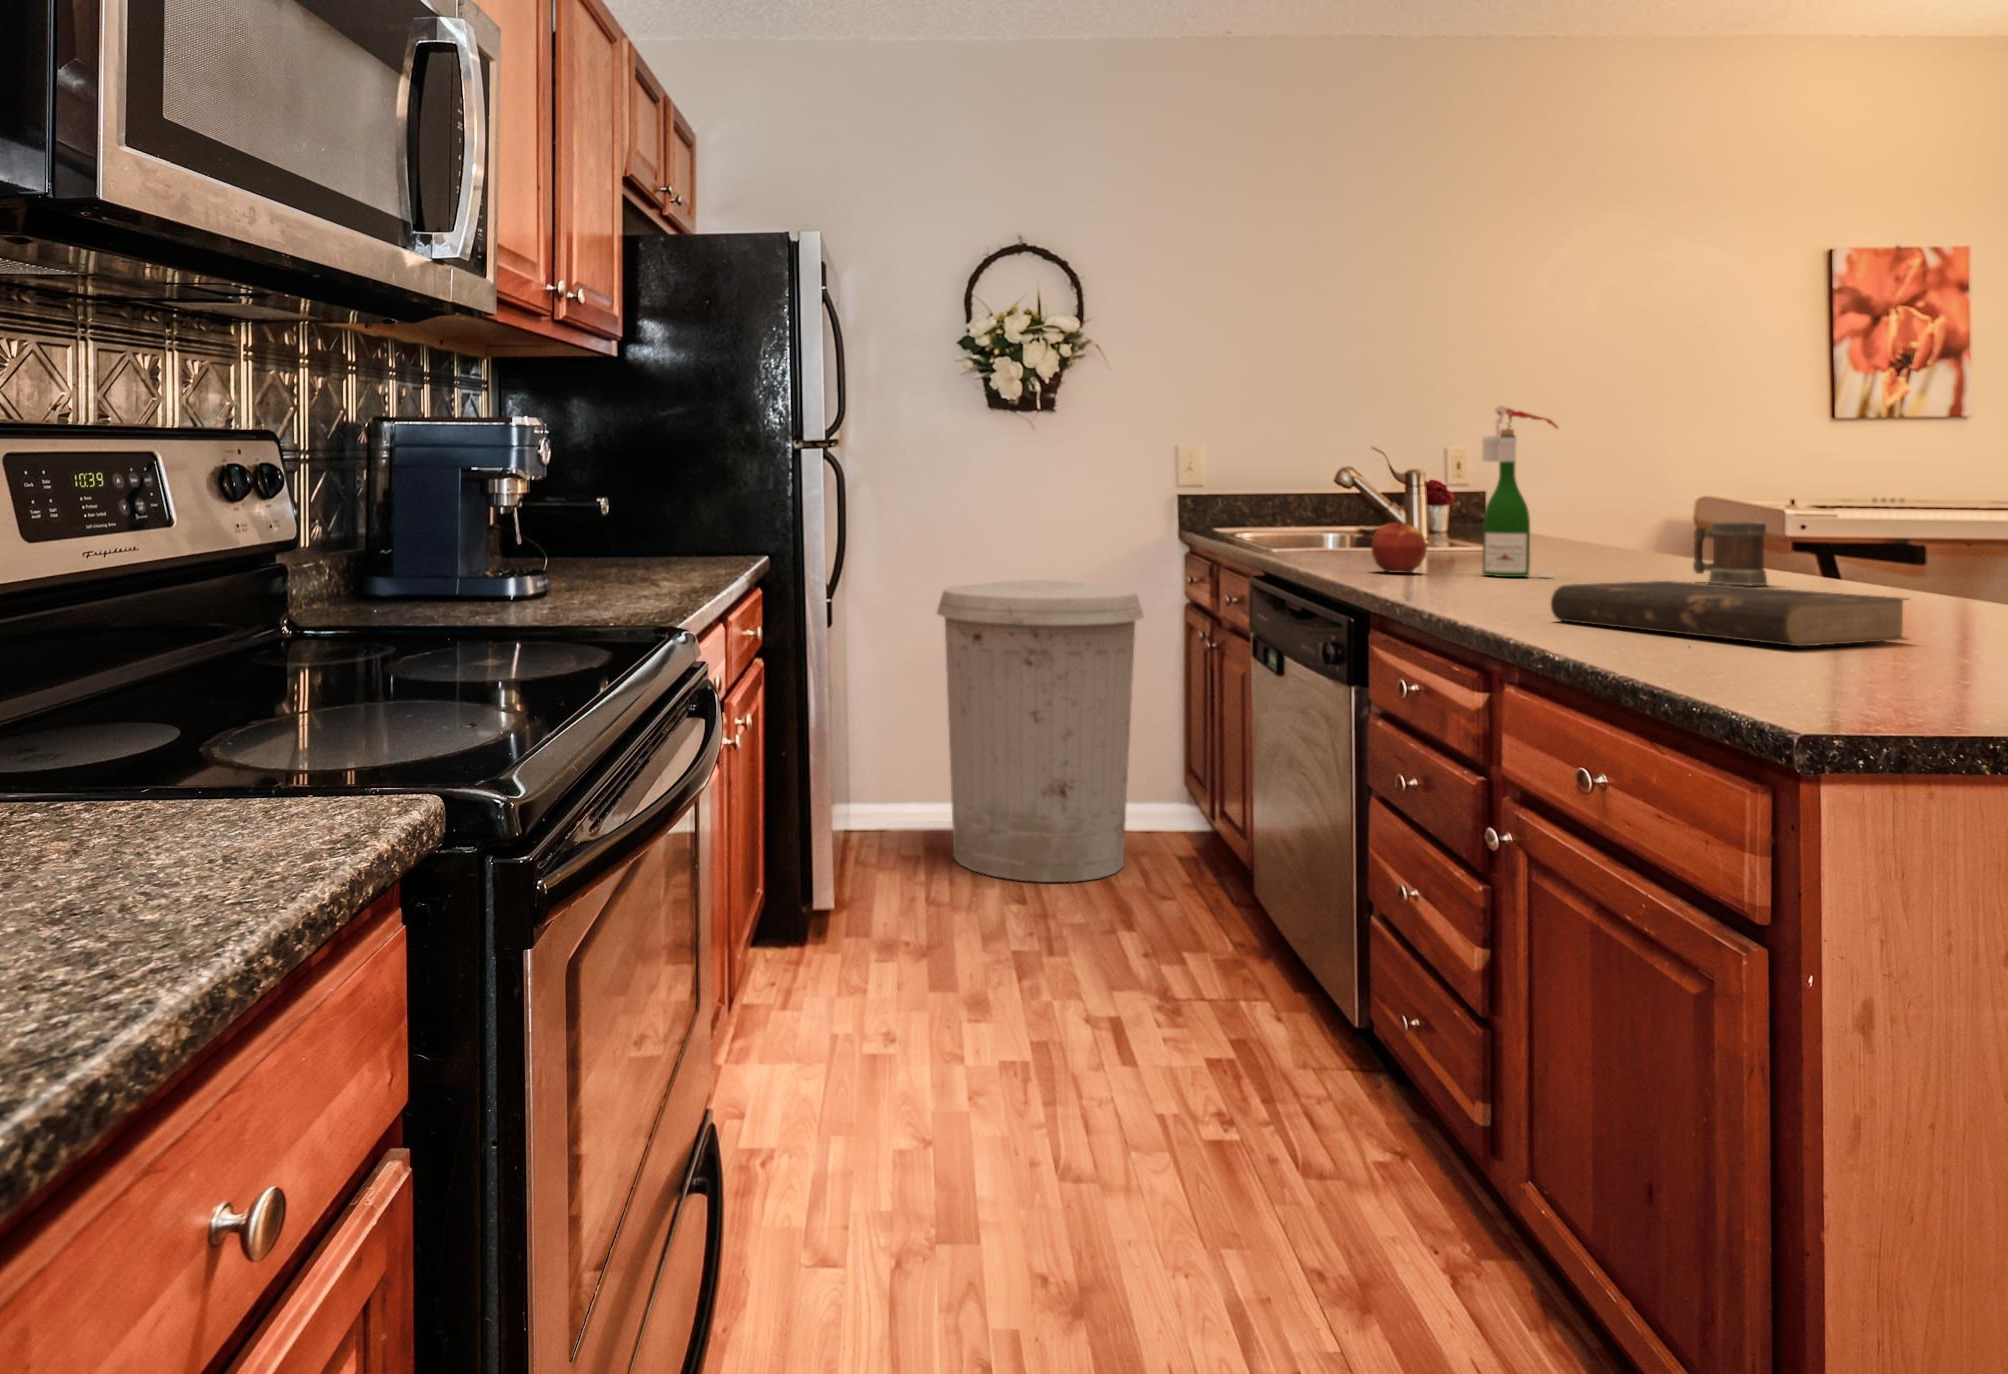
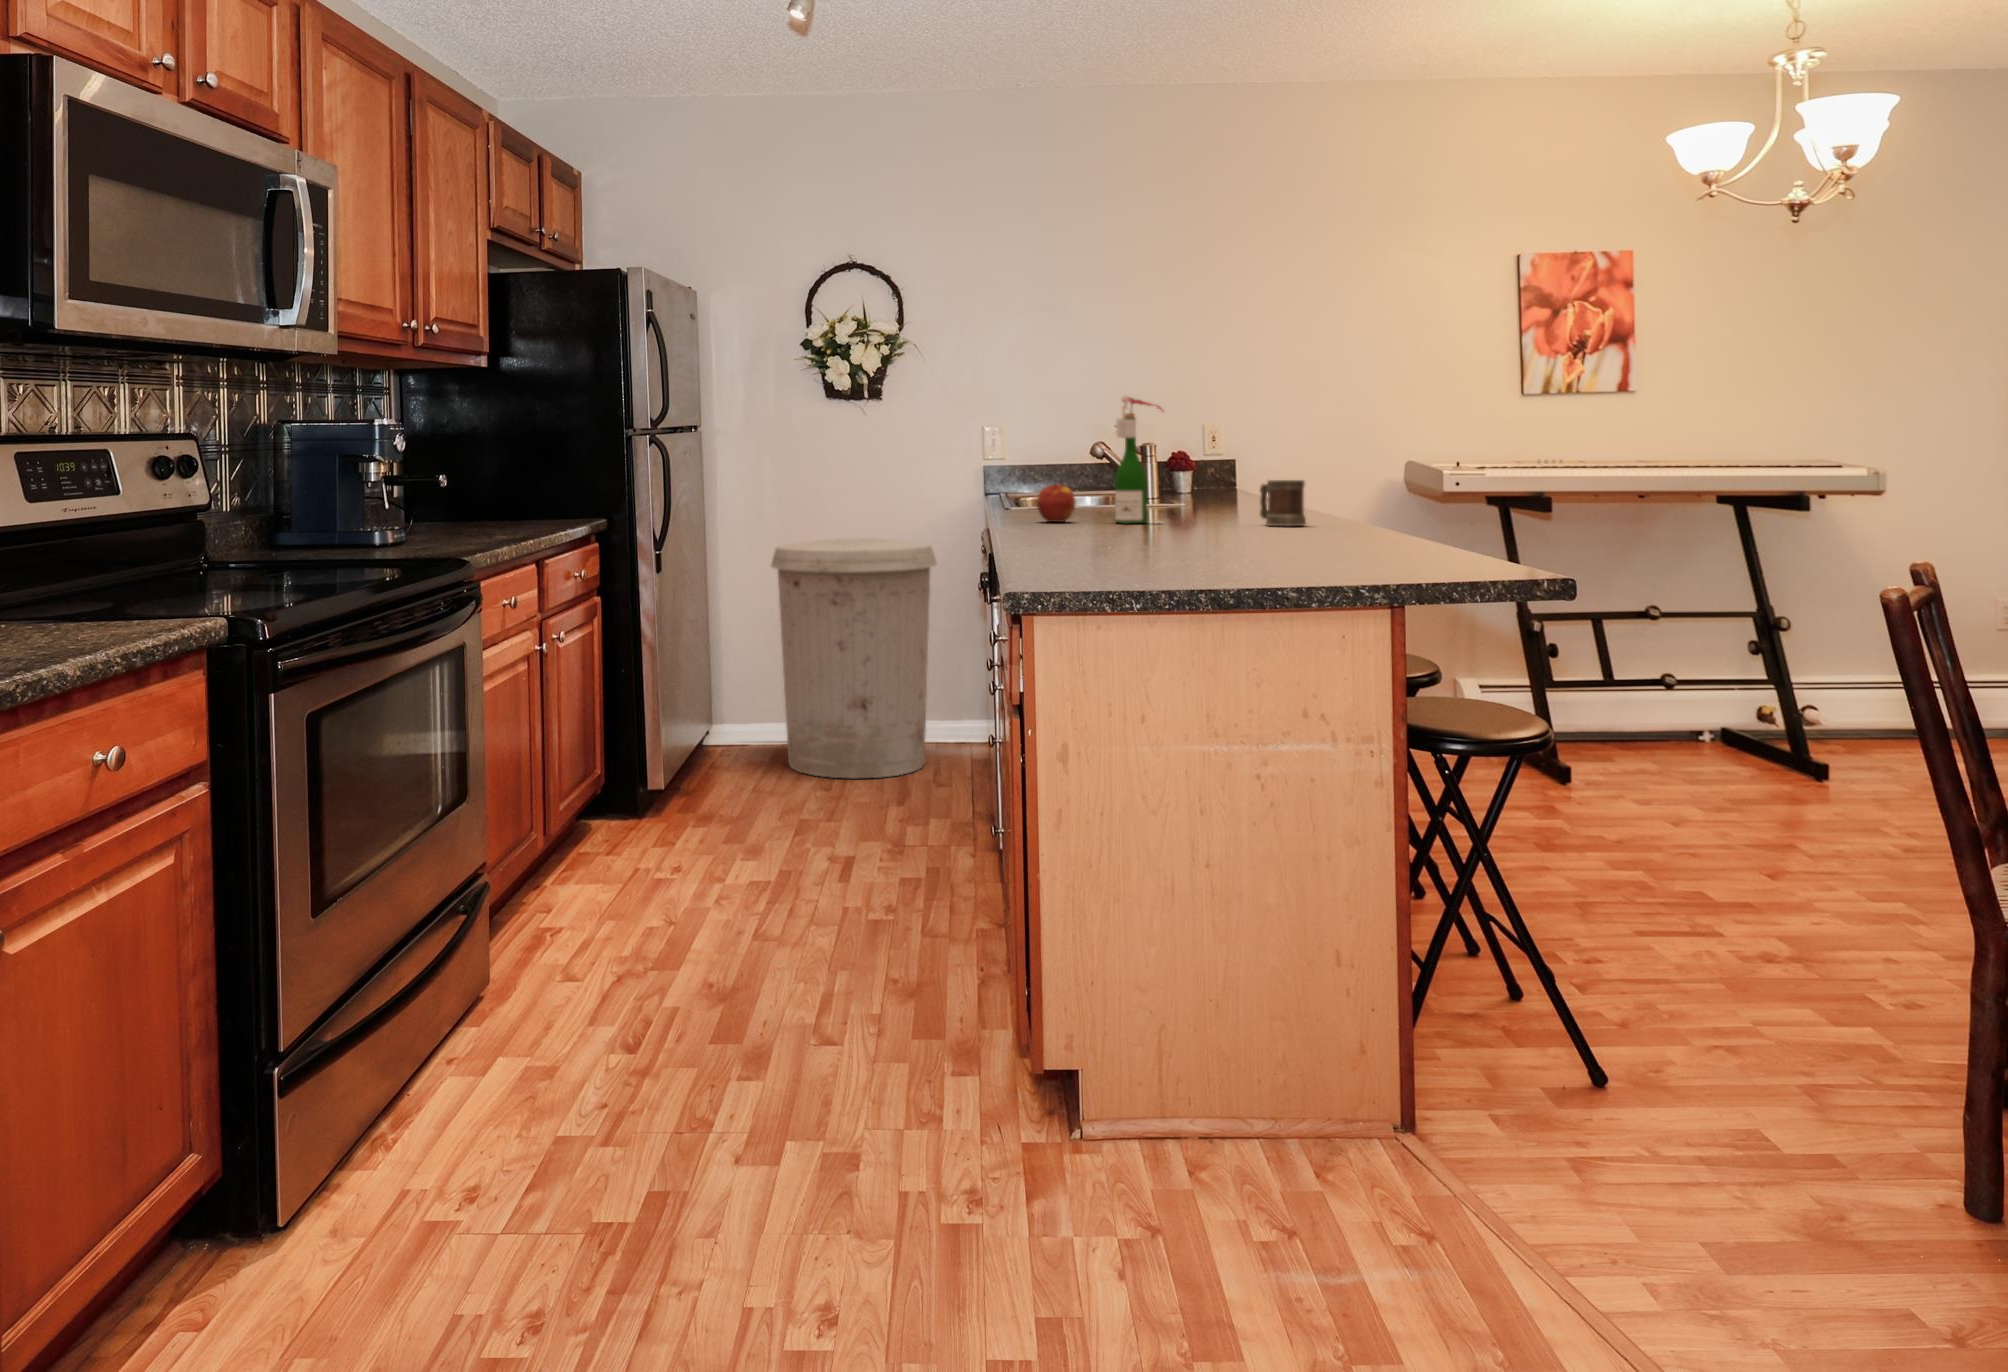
book: present [1551,581,1907,646] -> none [1048,520,1239,556]

